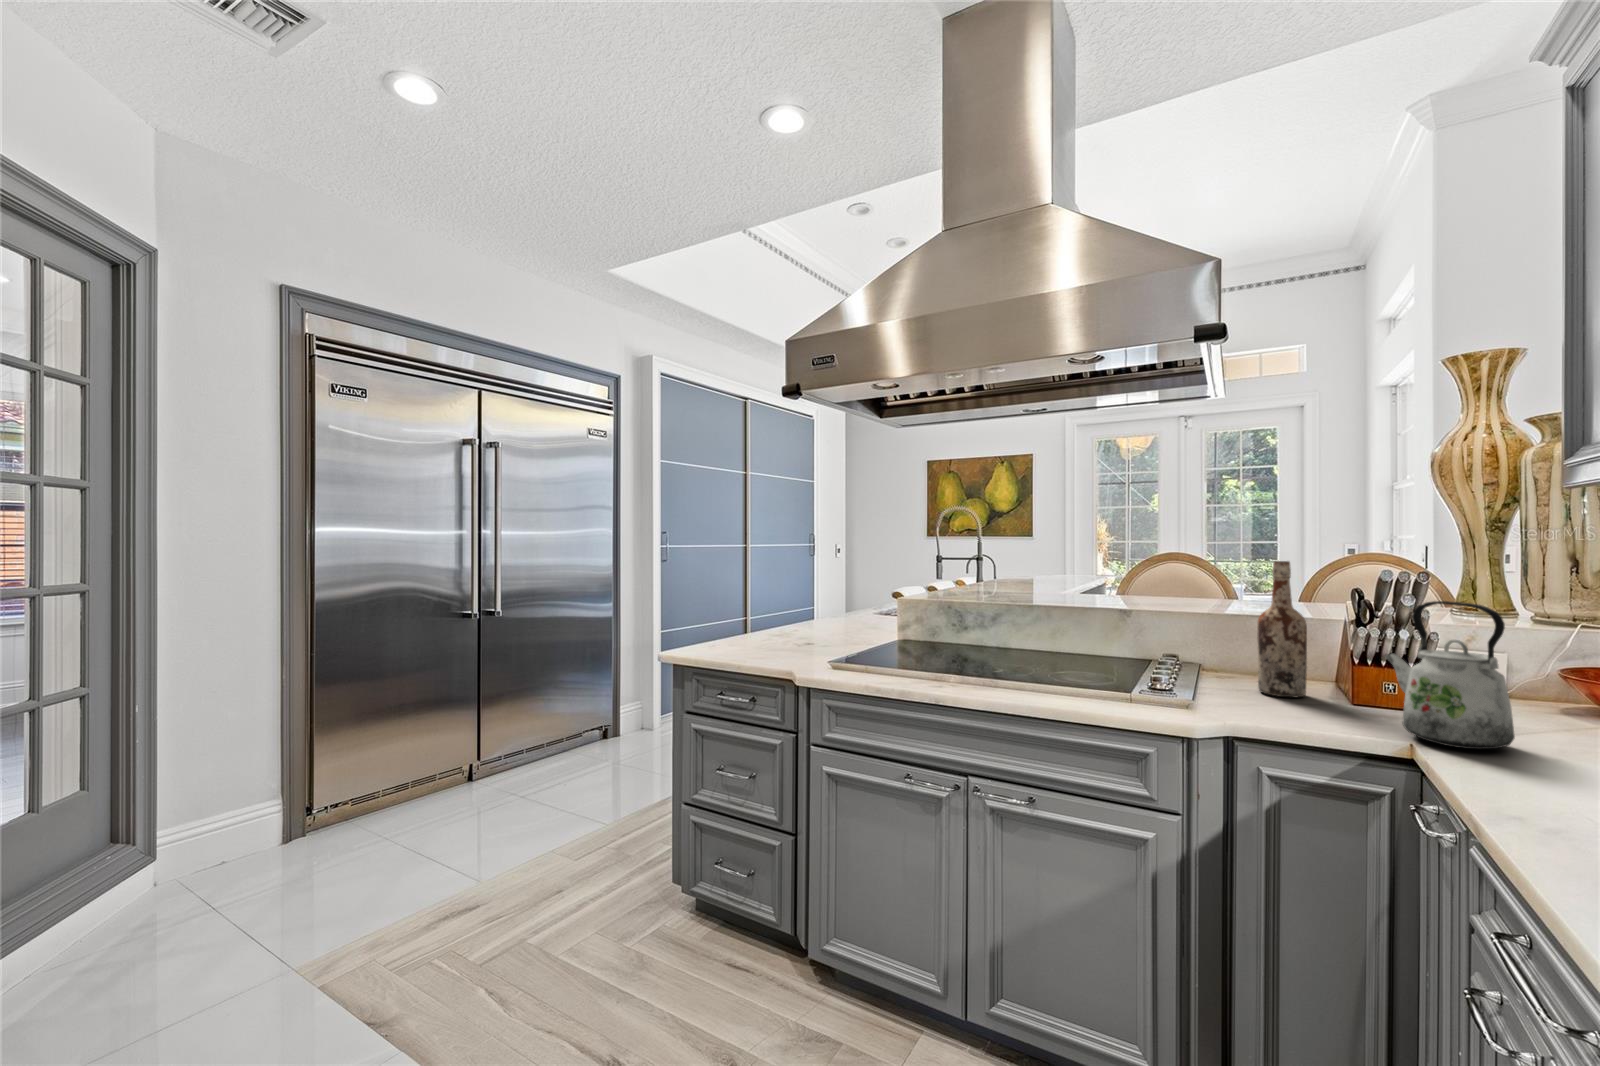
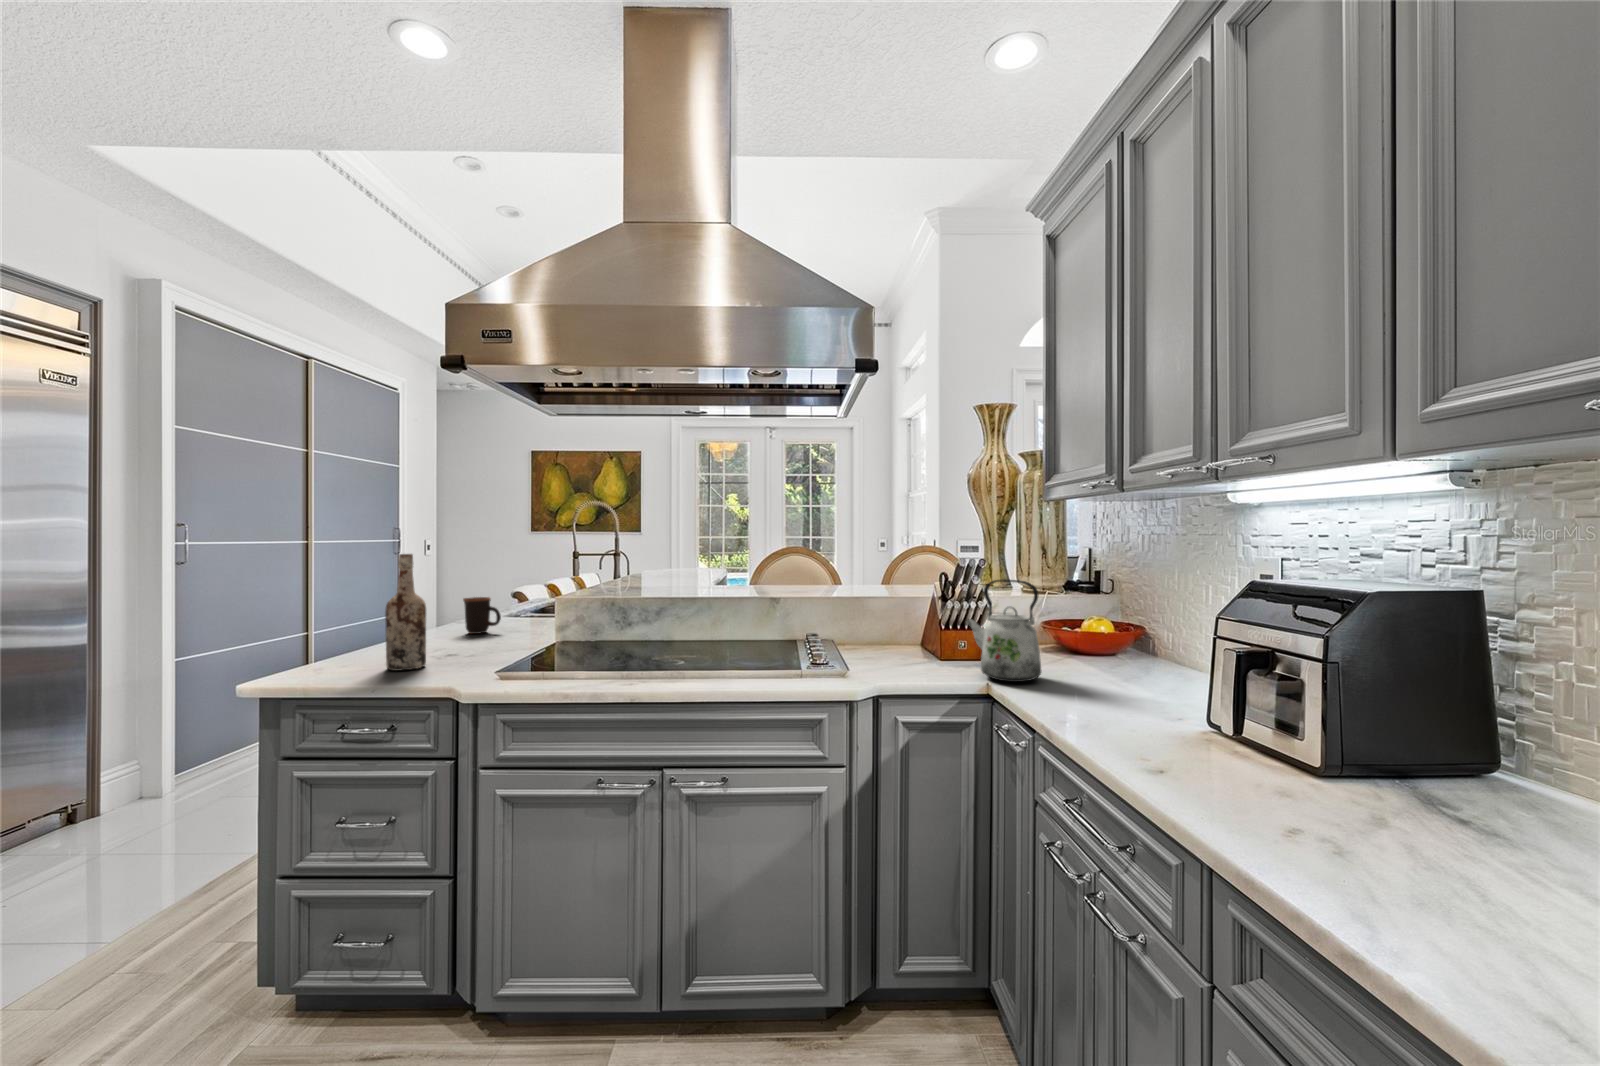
wine bottle: present [1257,561,1307,697] -> present [385,554,426,671]
mug: none [829,594,859,627] -> present [463,597,501,634]

